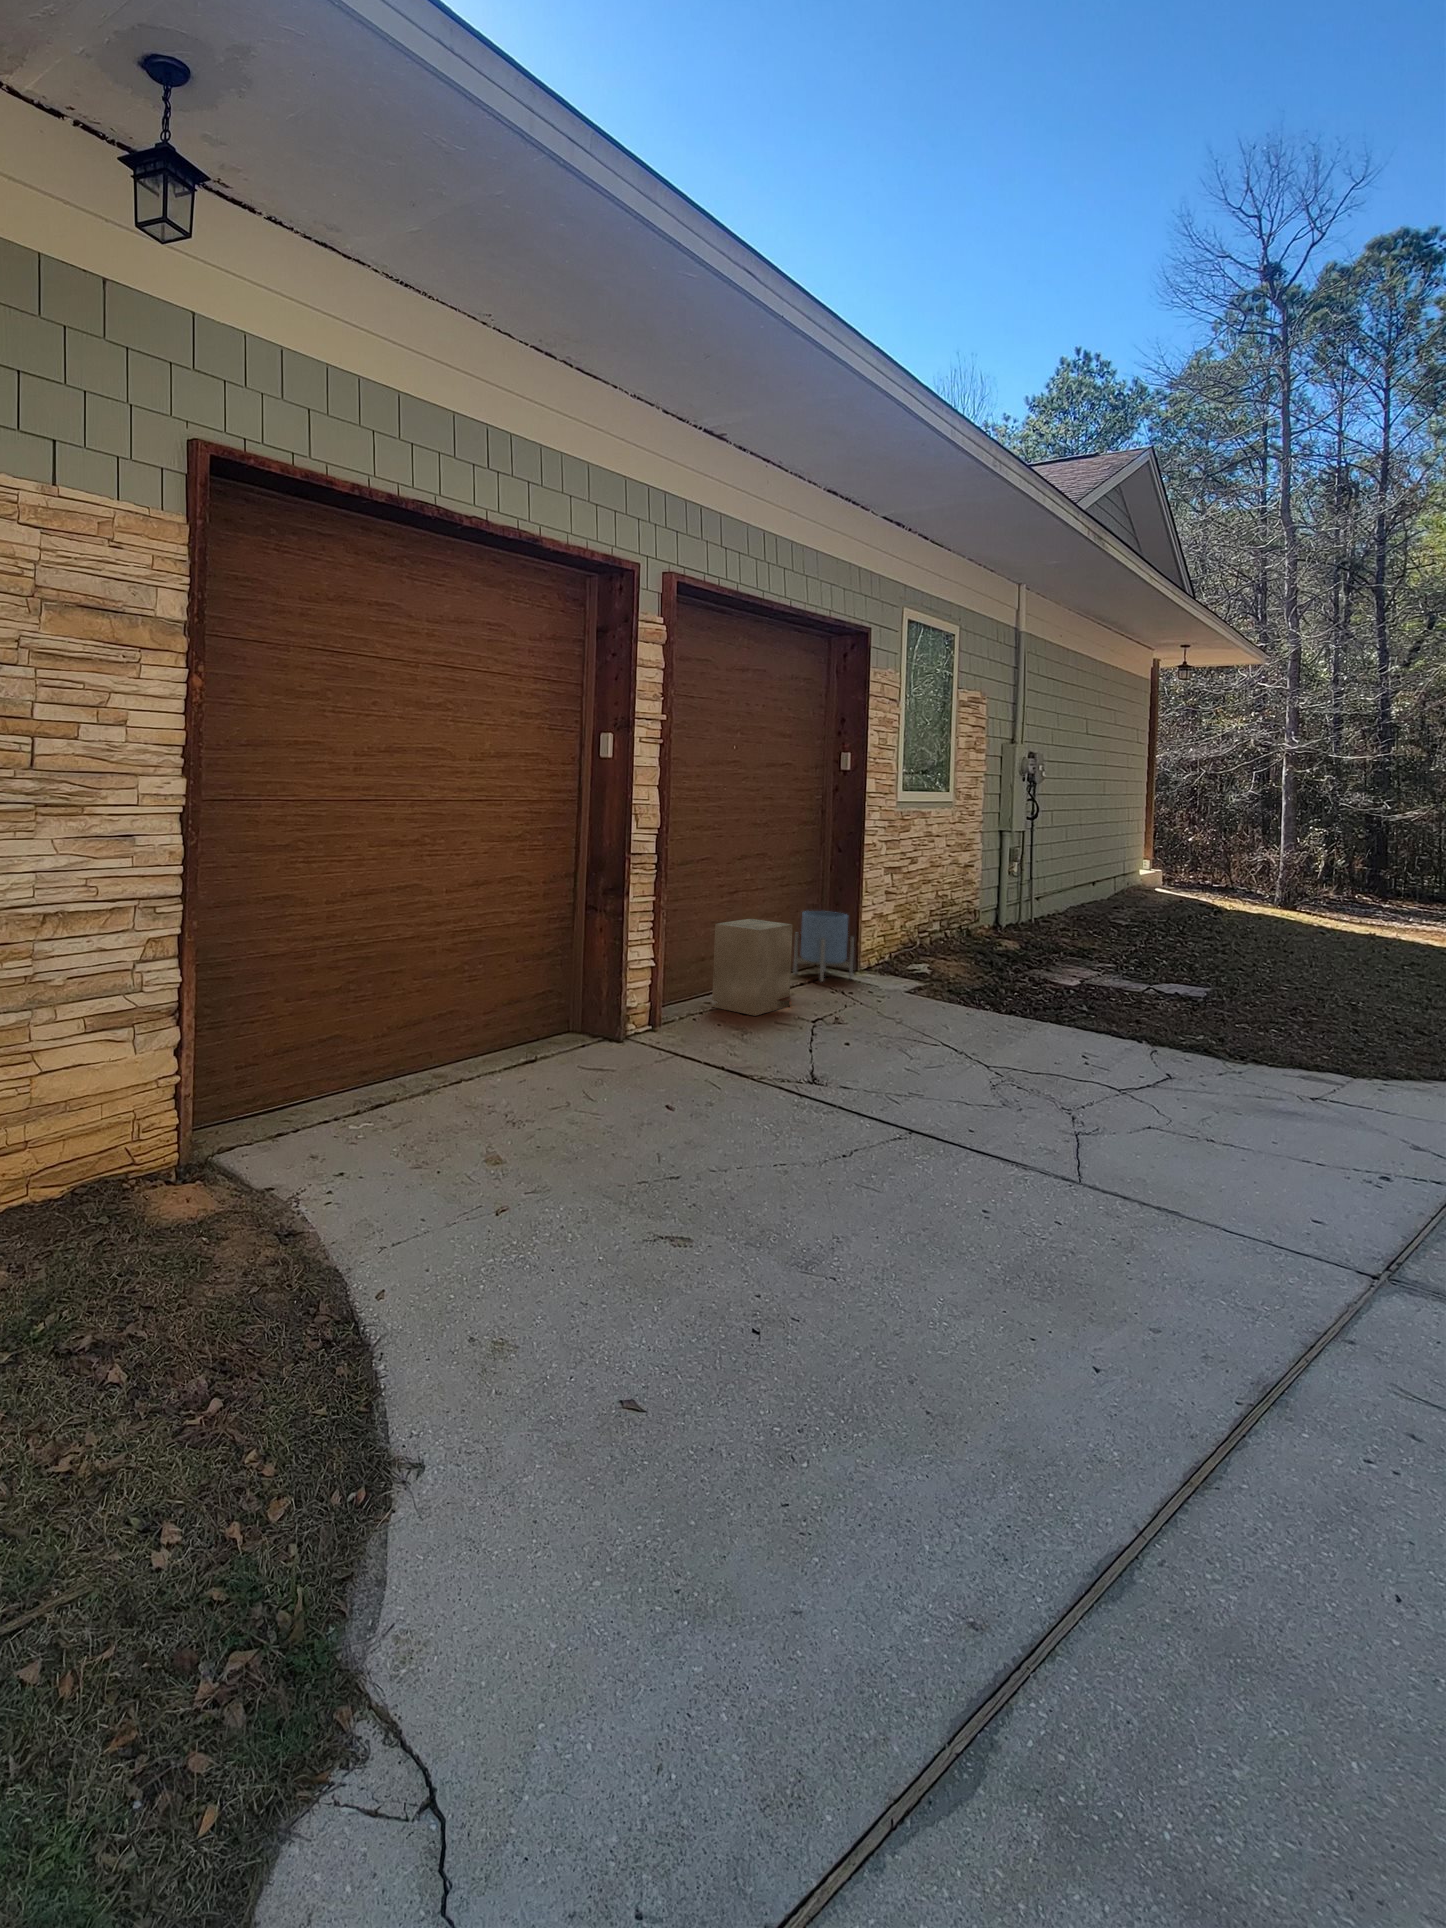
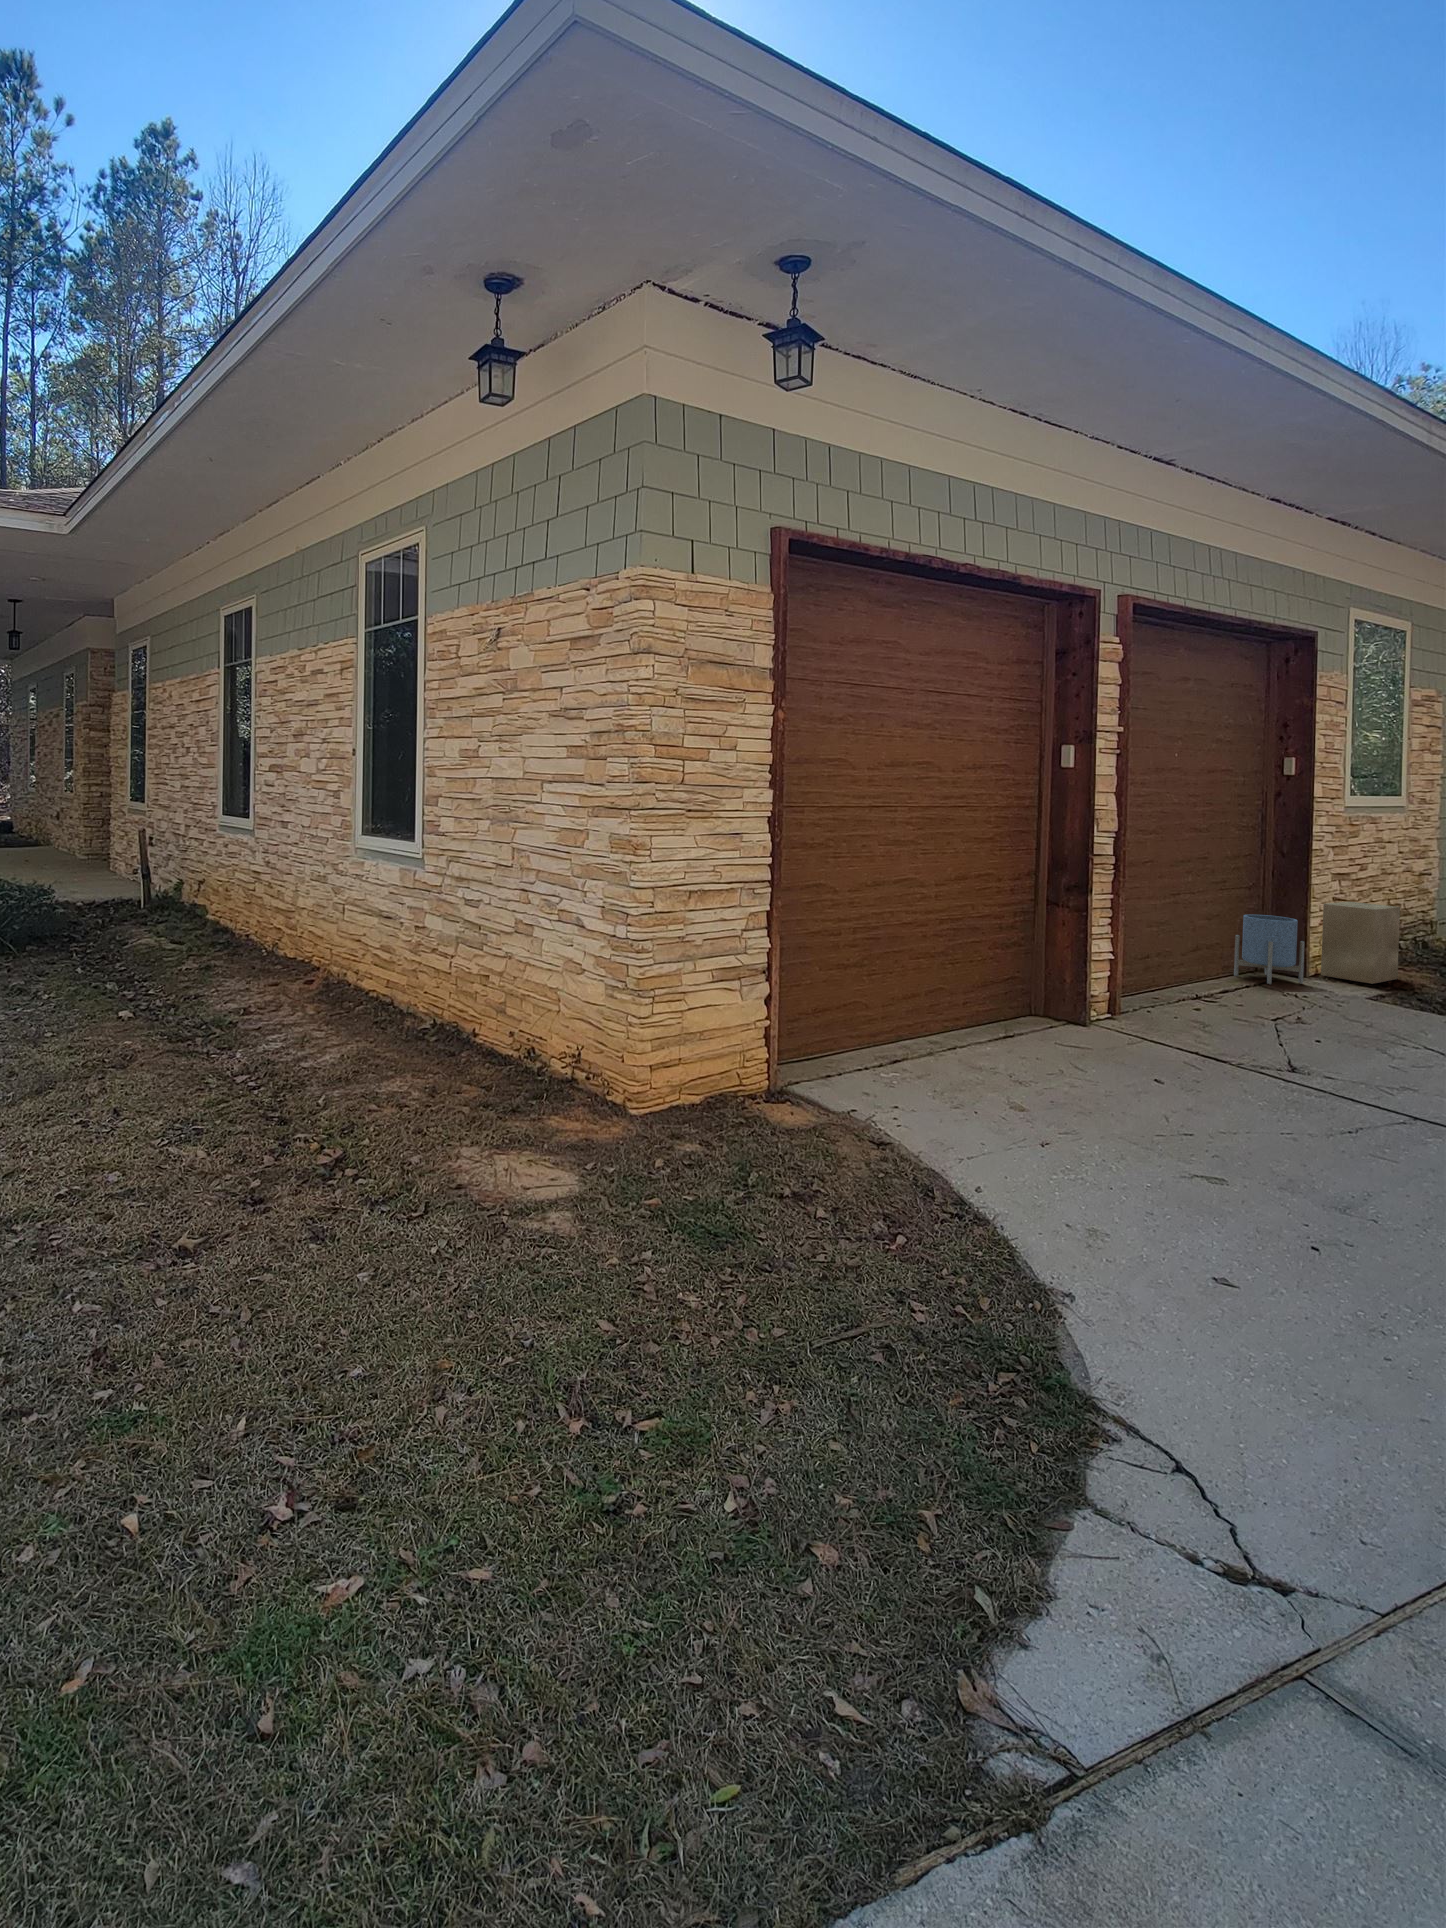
cardboard box: present [712,919,793,1016] -> present [1321,902,1400,984]

